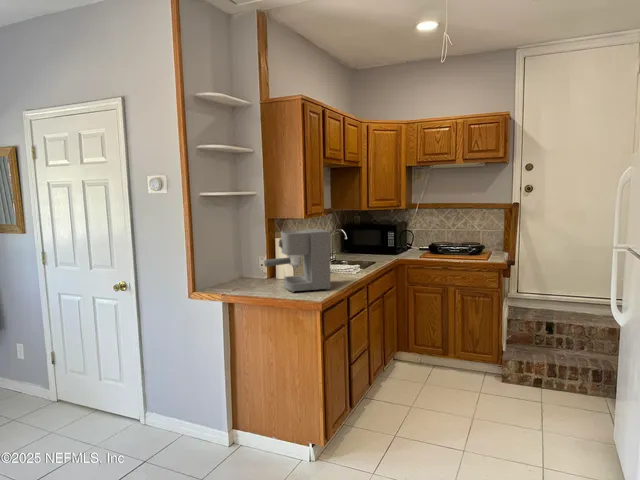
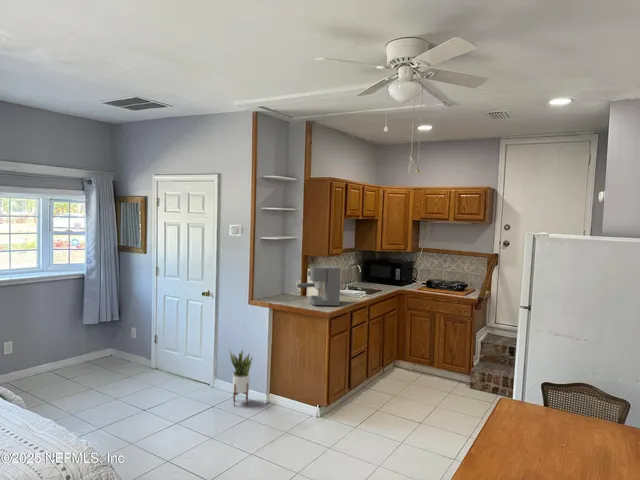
potted plant: none [162,368,202,458] -> present [229,349,252,405]

